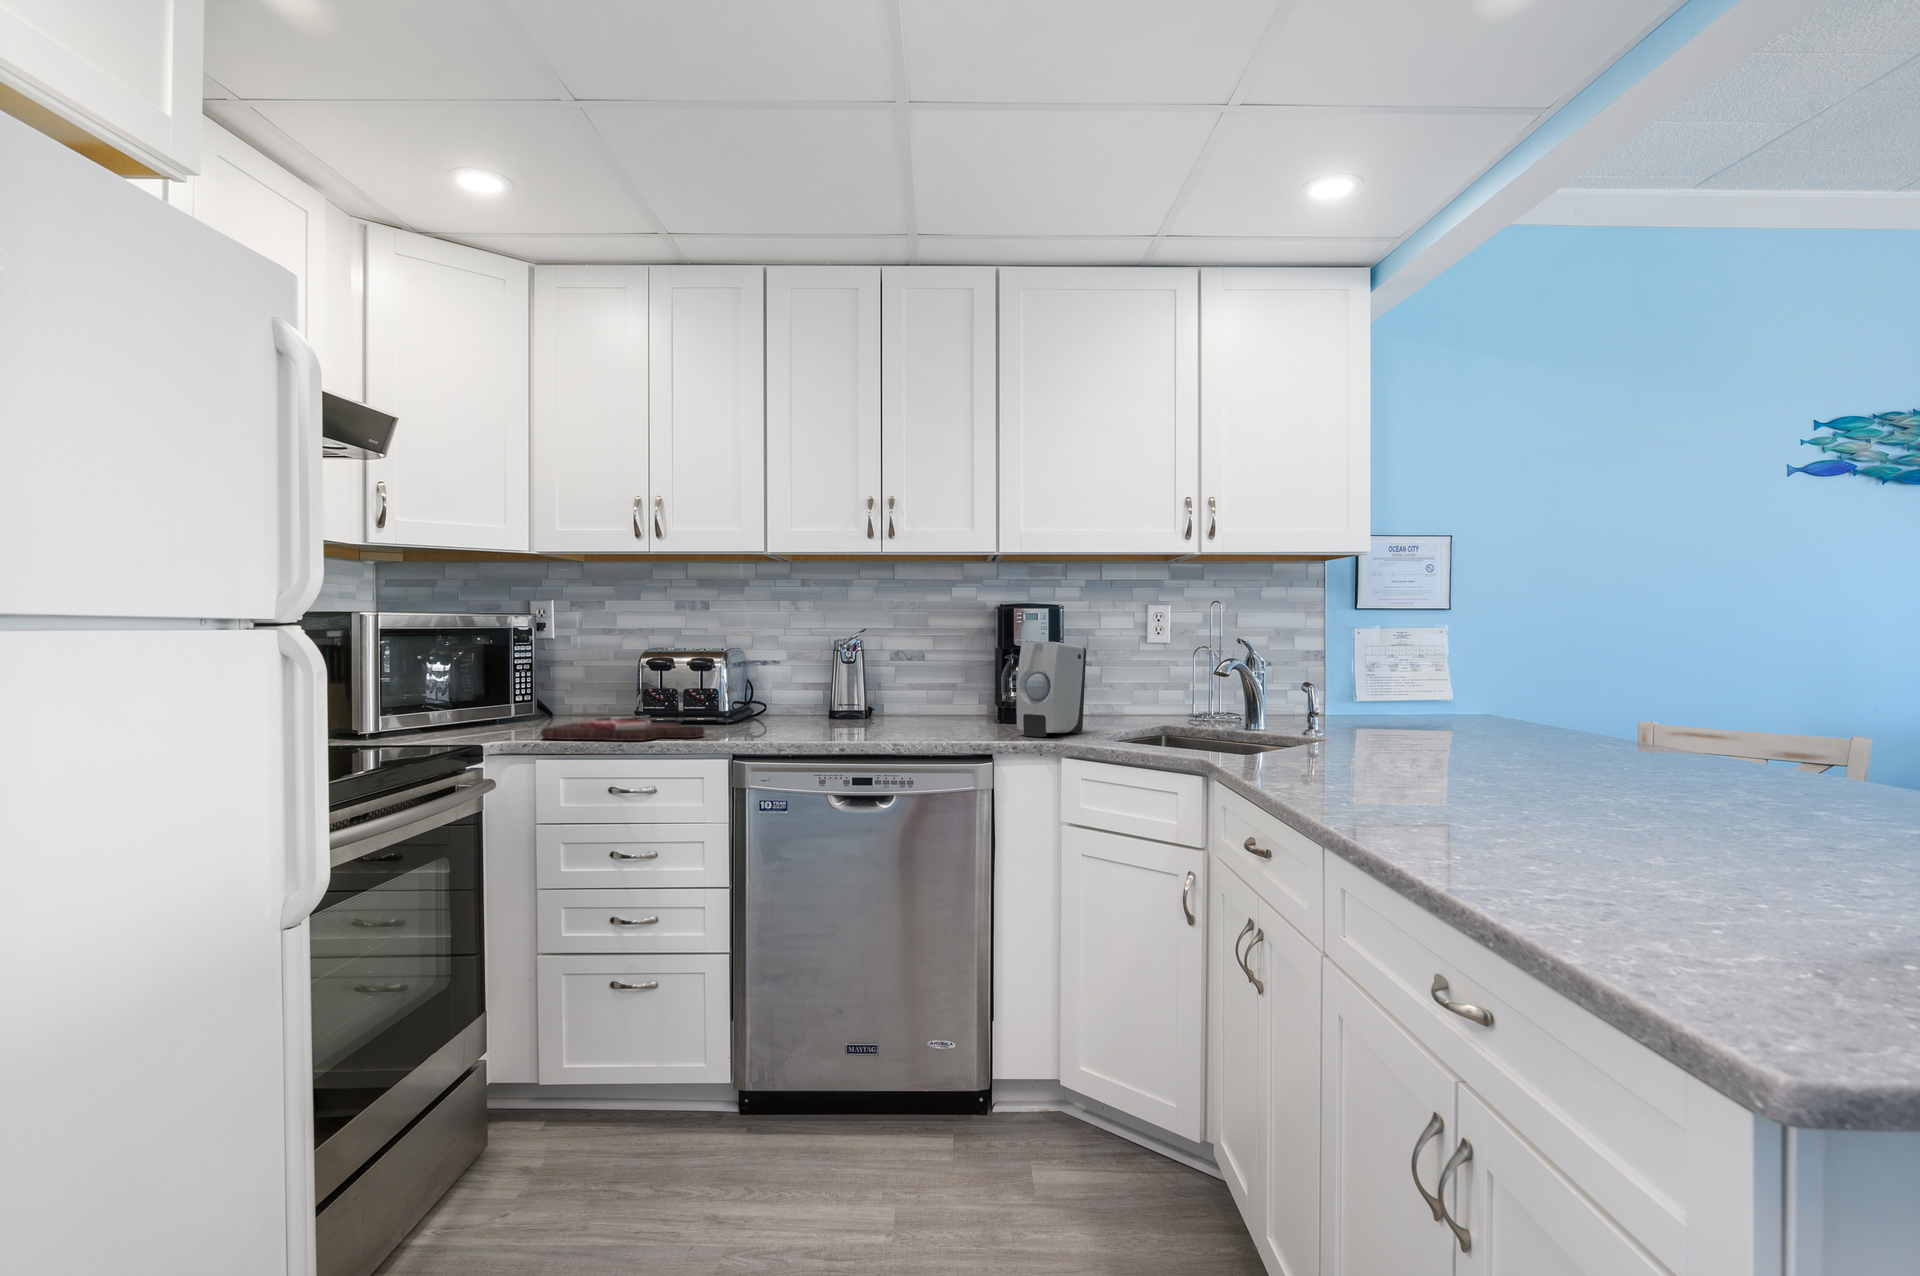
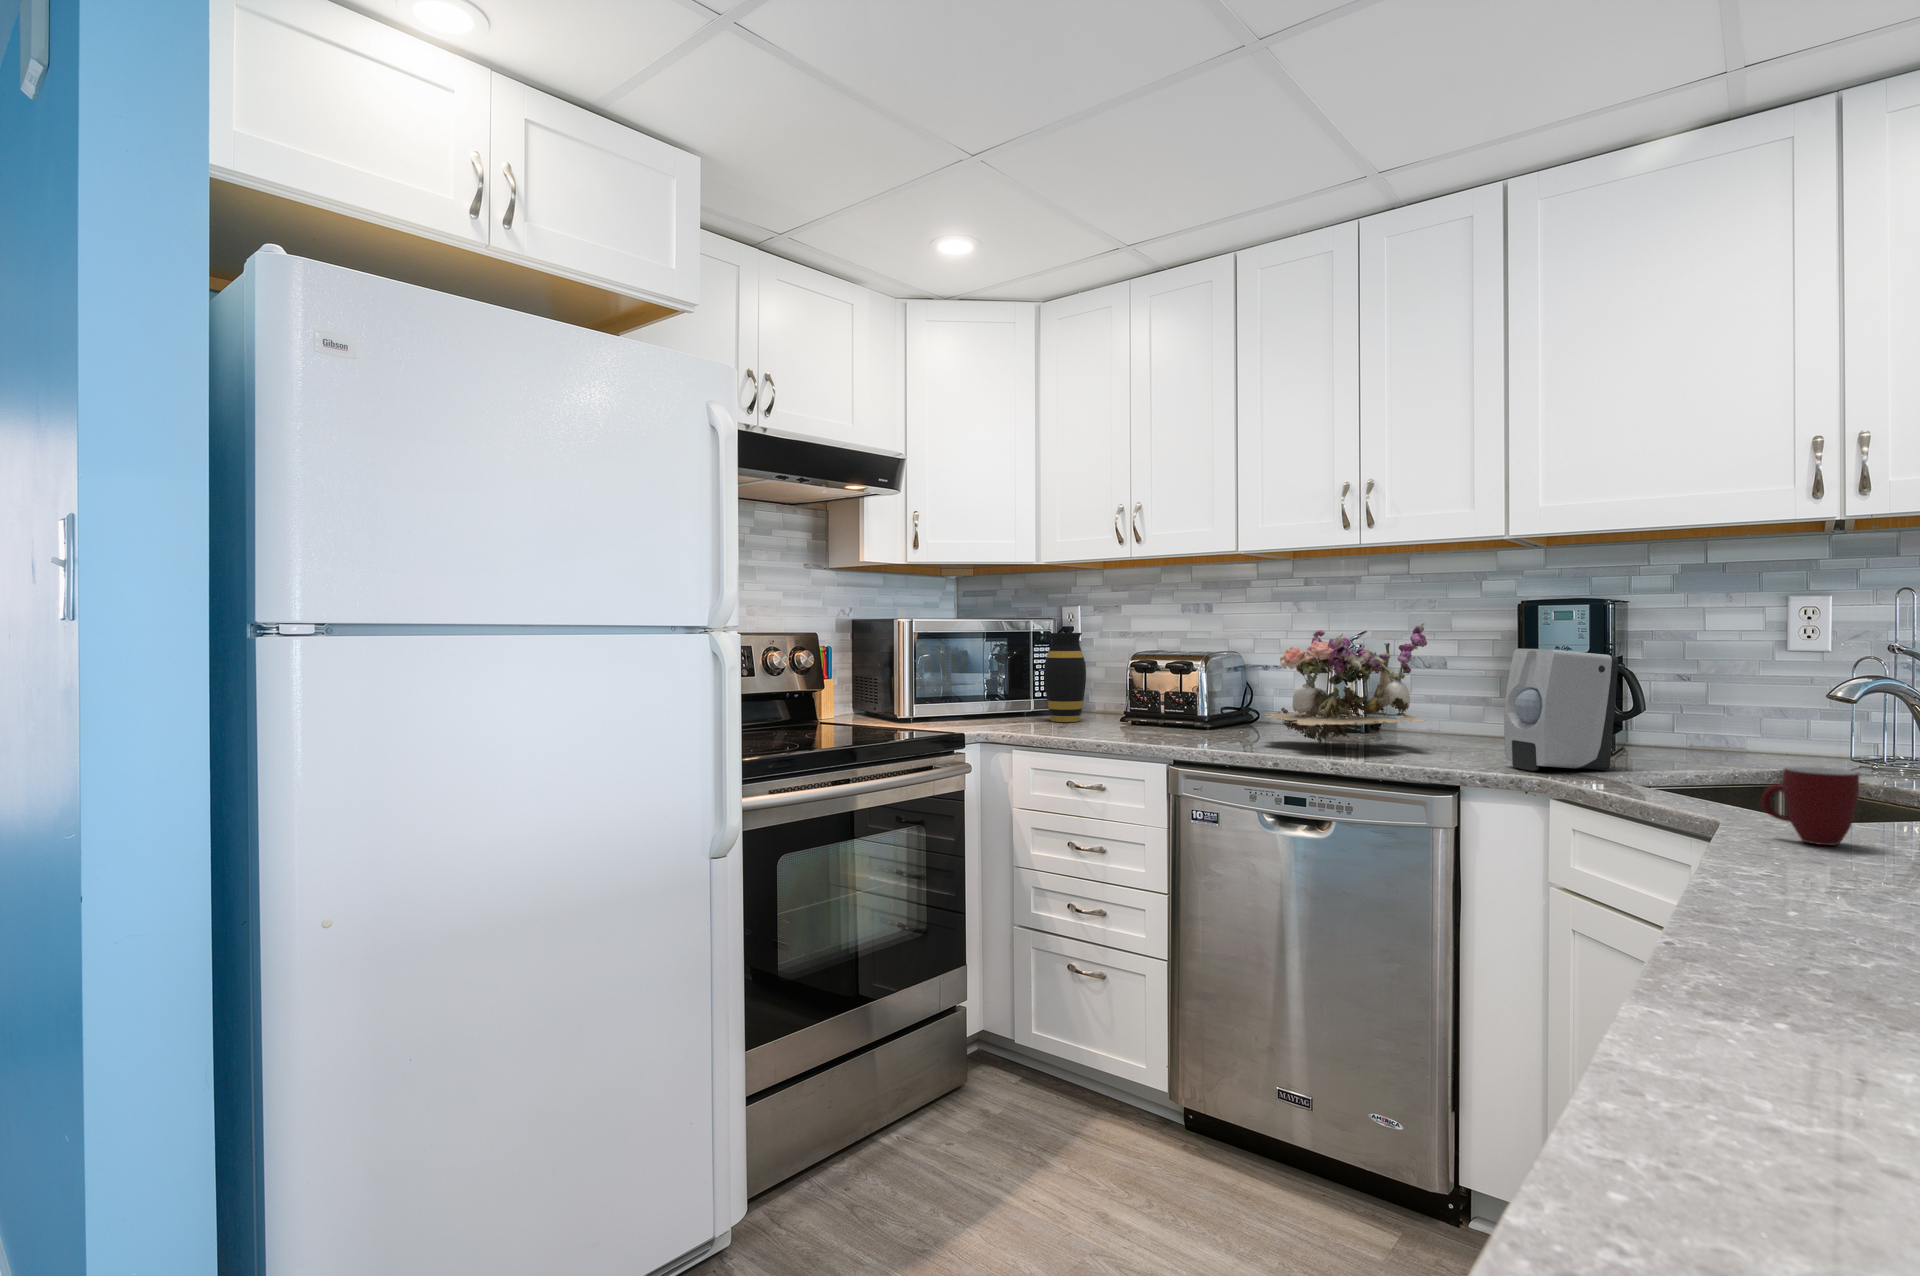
flower arrangement: none [801,621,944,730] -> present [1262,622,1427,745]
vase: none [533,630,582,726] -> present [1044,633,1086,722]
cutting board: present [541,716,705,741] -> none [1025,717,1161,741]
mug: none [1260,716,1314,768] -> present [1761,767,1859,845]

